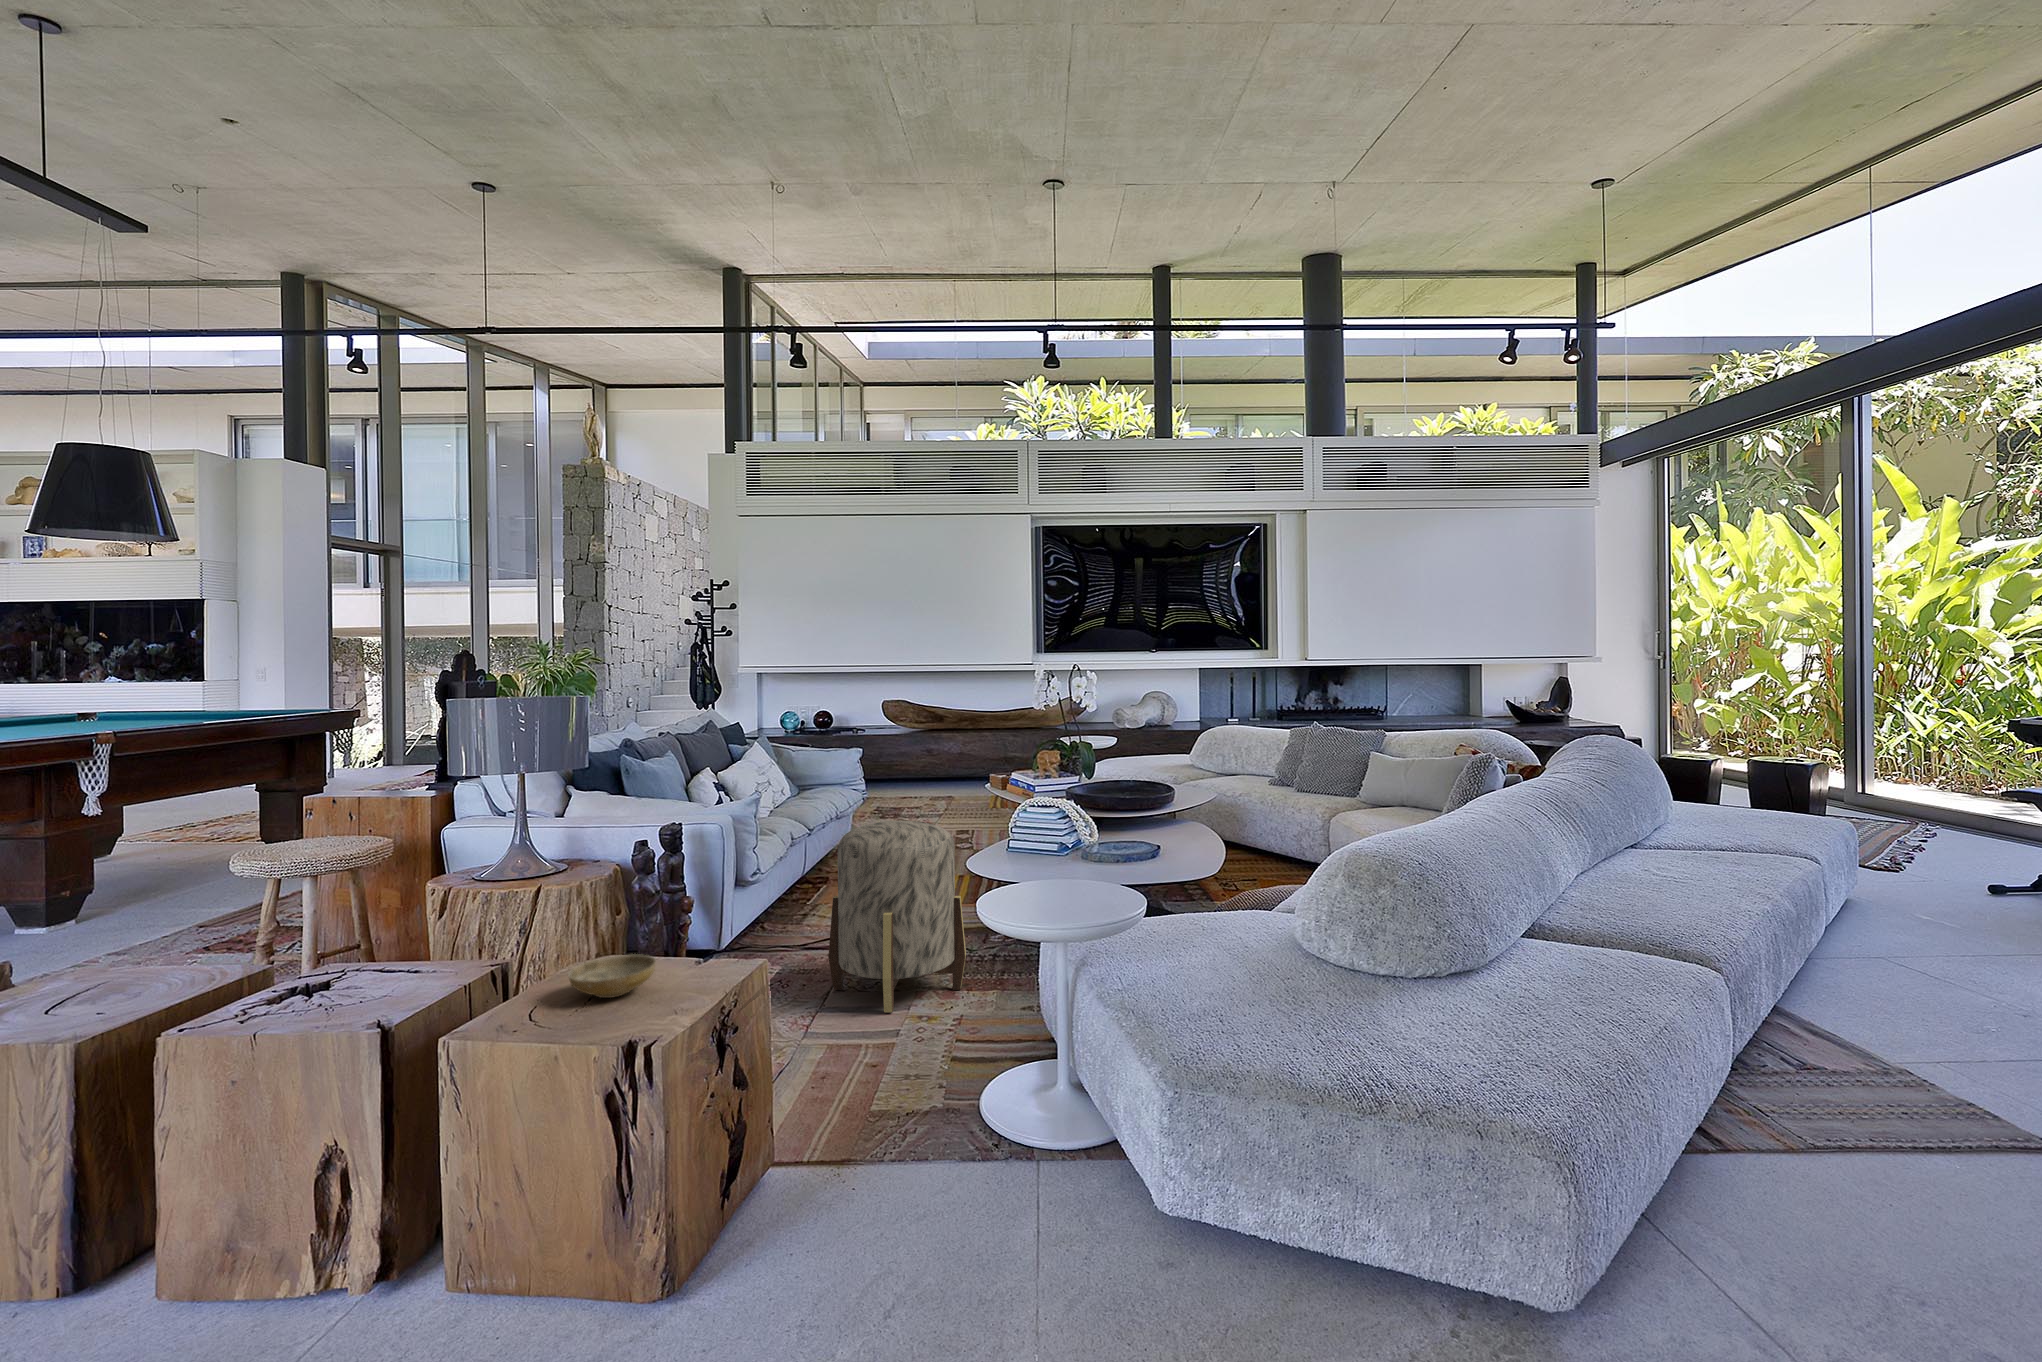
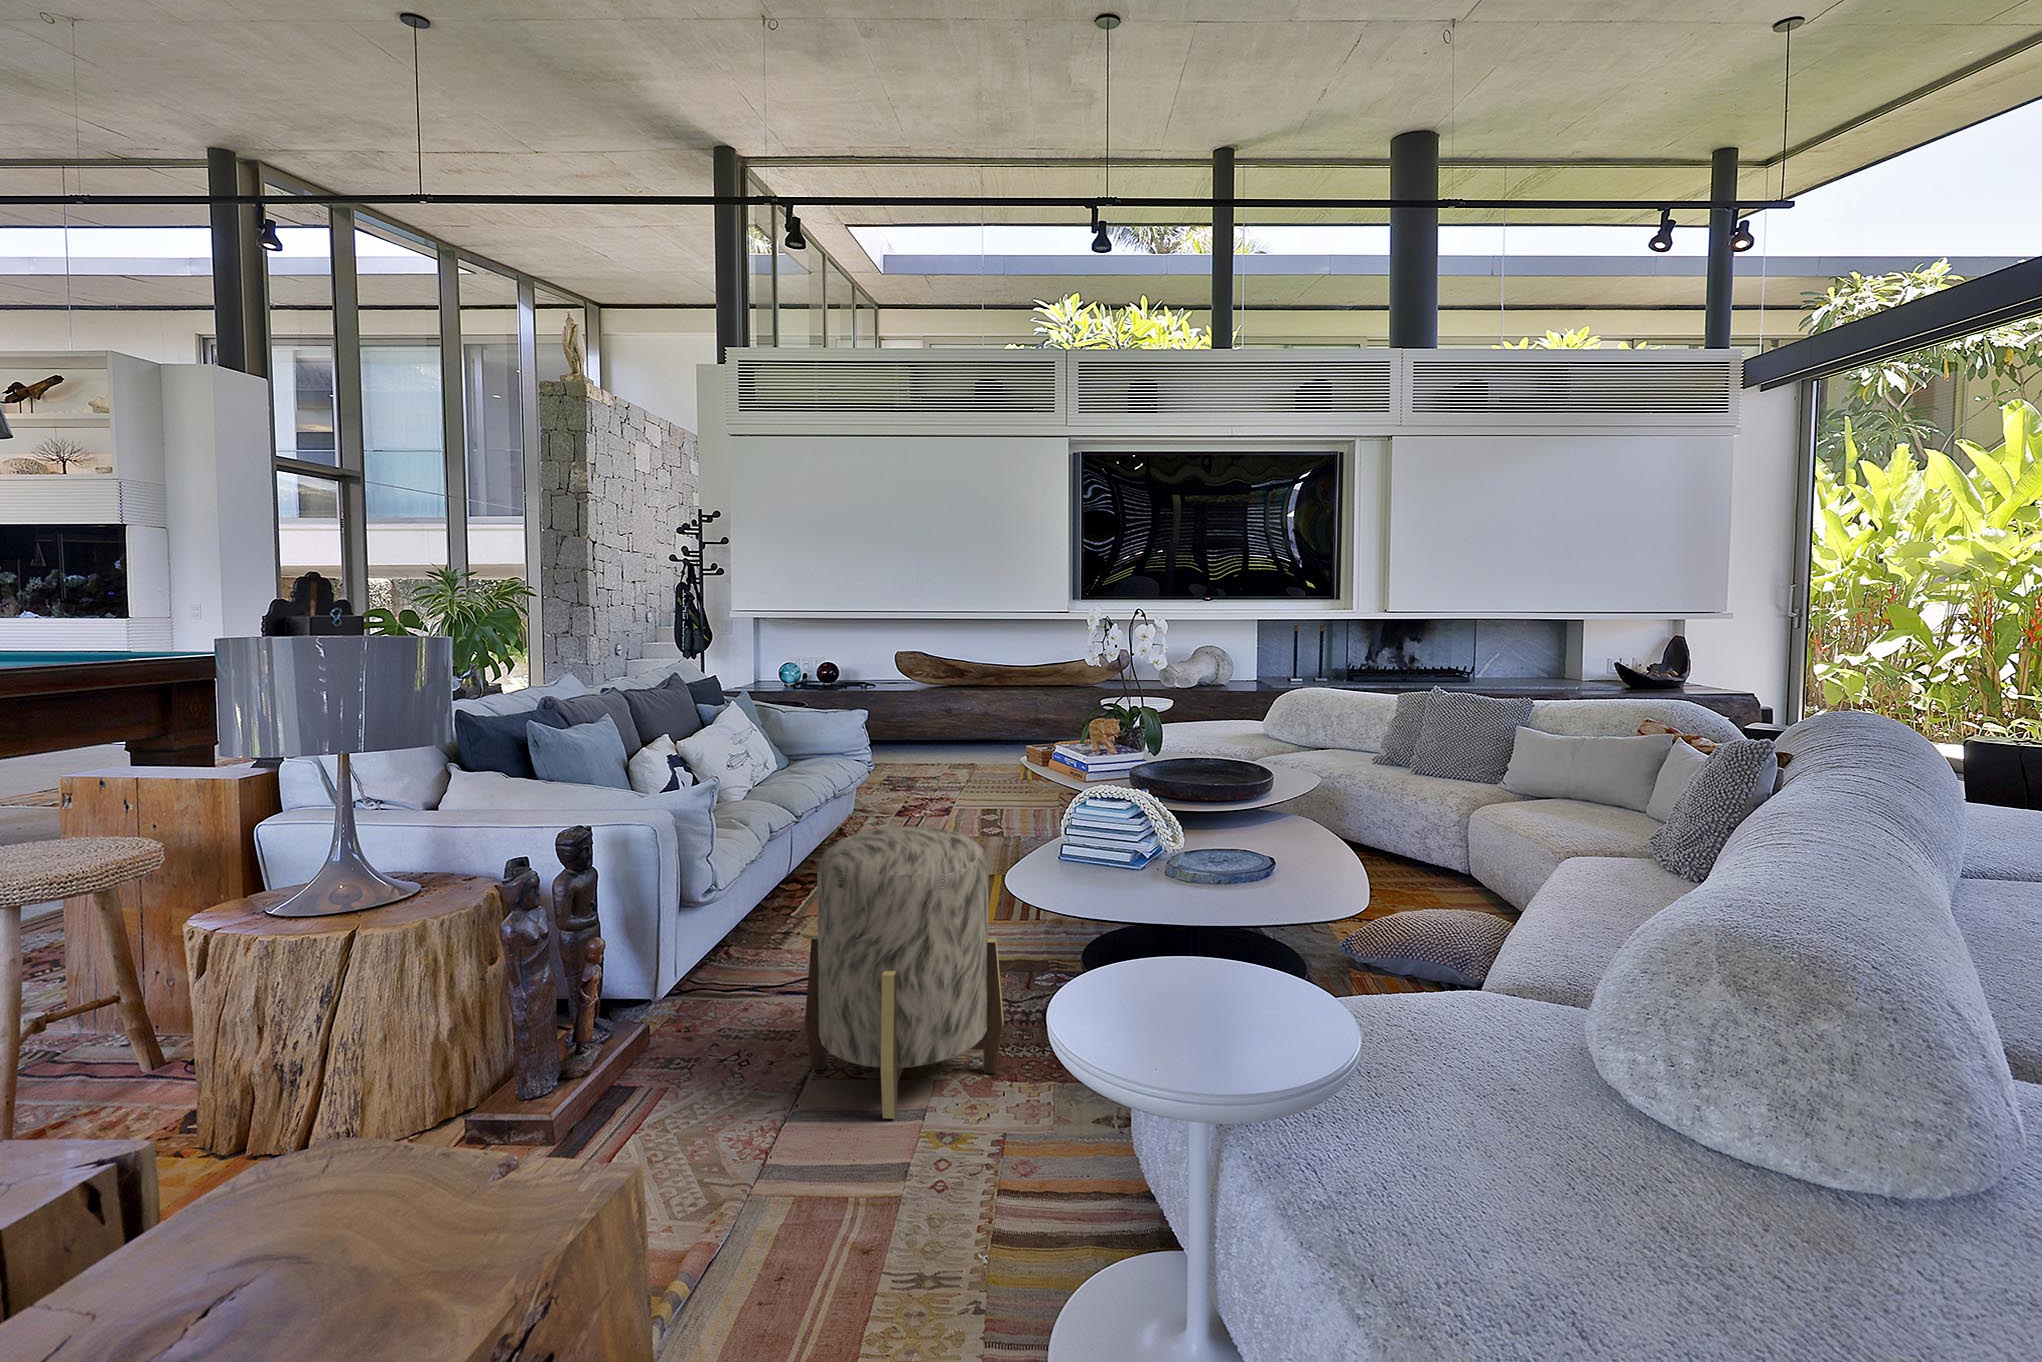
ceramic bowl: present [568,954,656,998] -> none [185,1149,399,1274]

